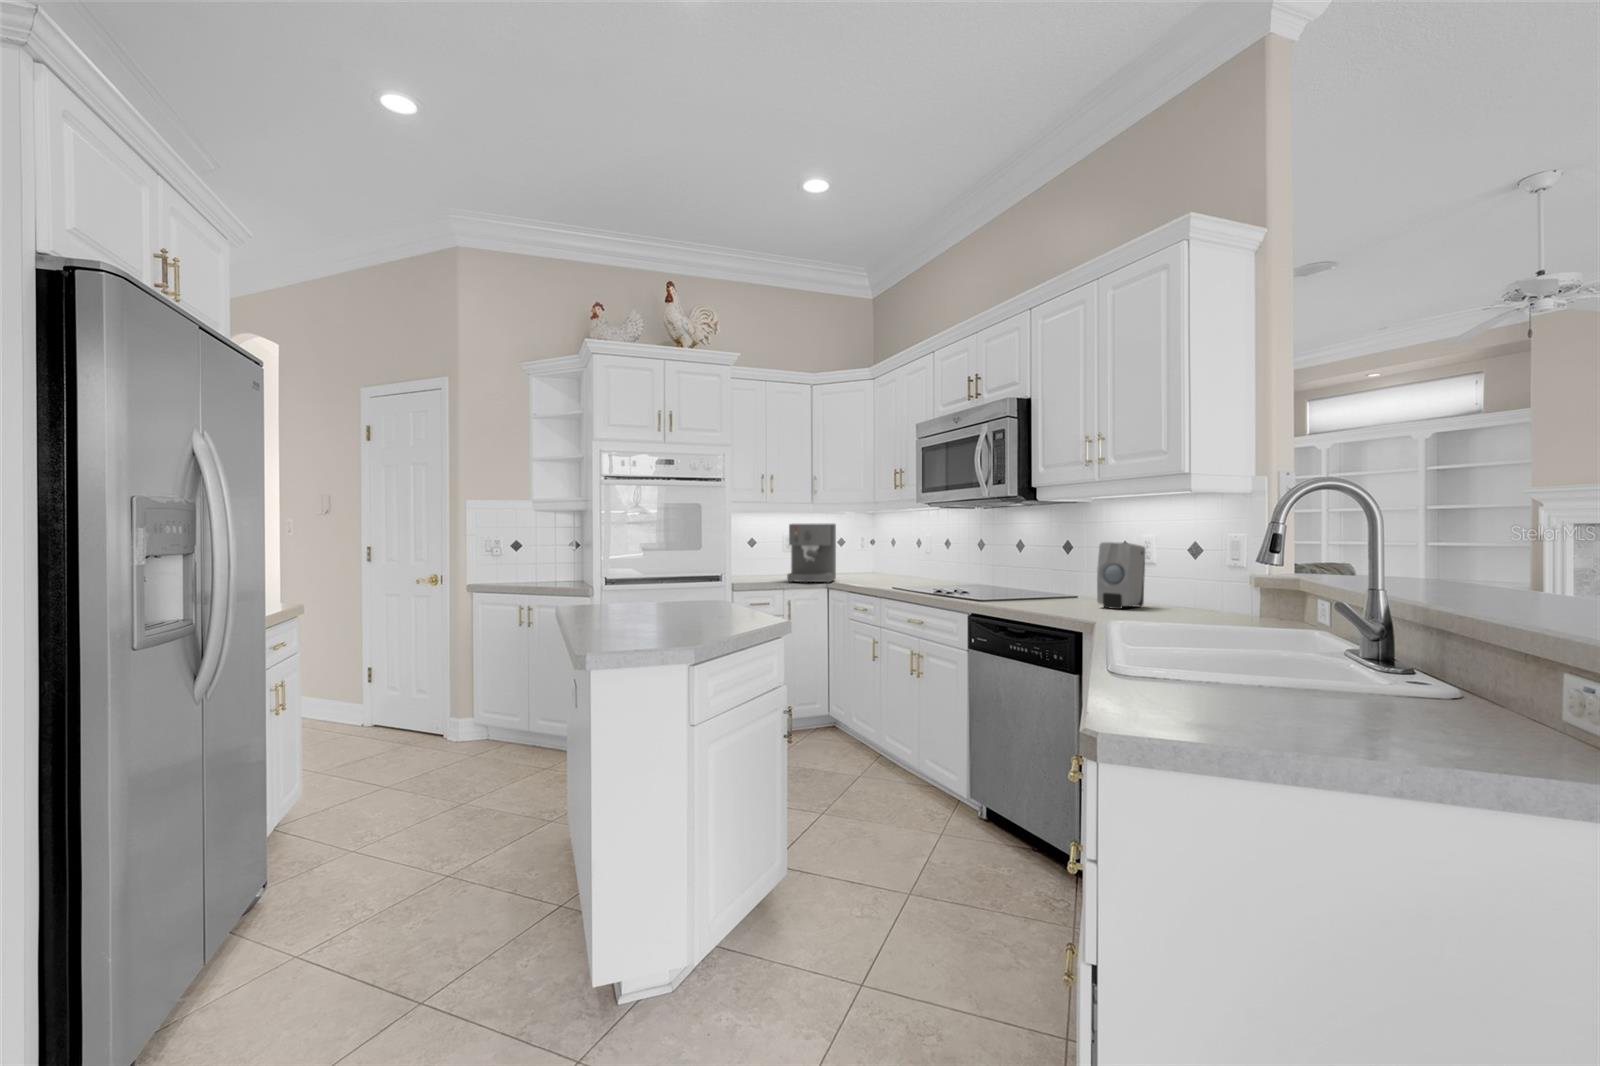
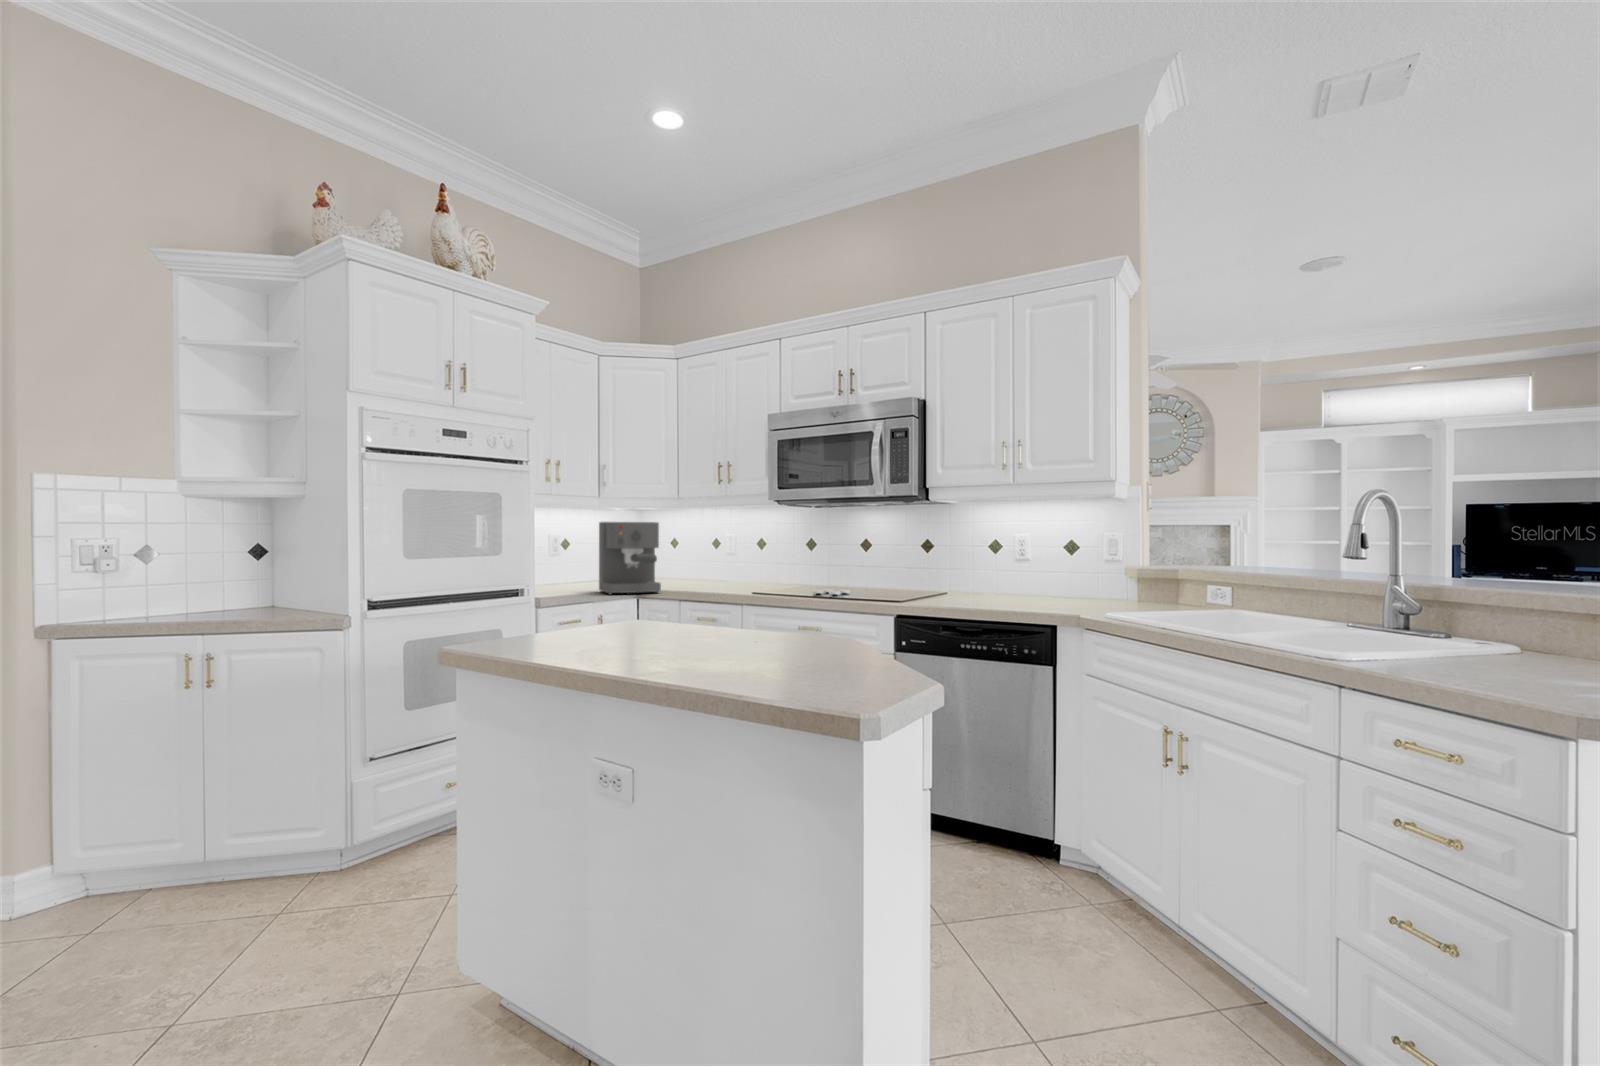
soap dispenser: present [1097,542,1145,609] -> none [1015,541,1047,602]

